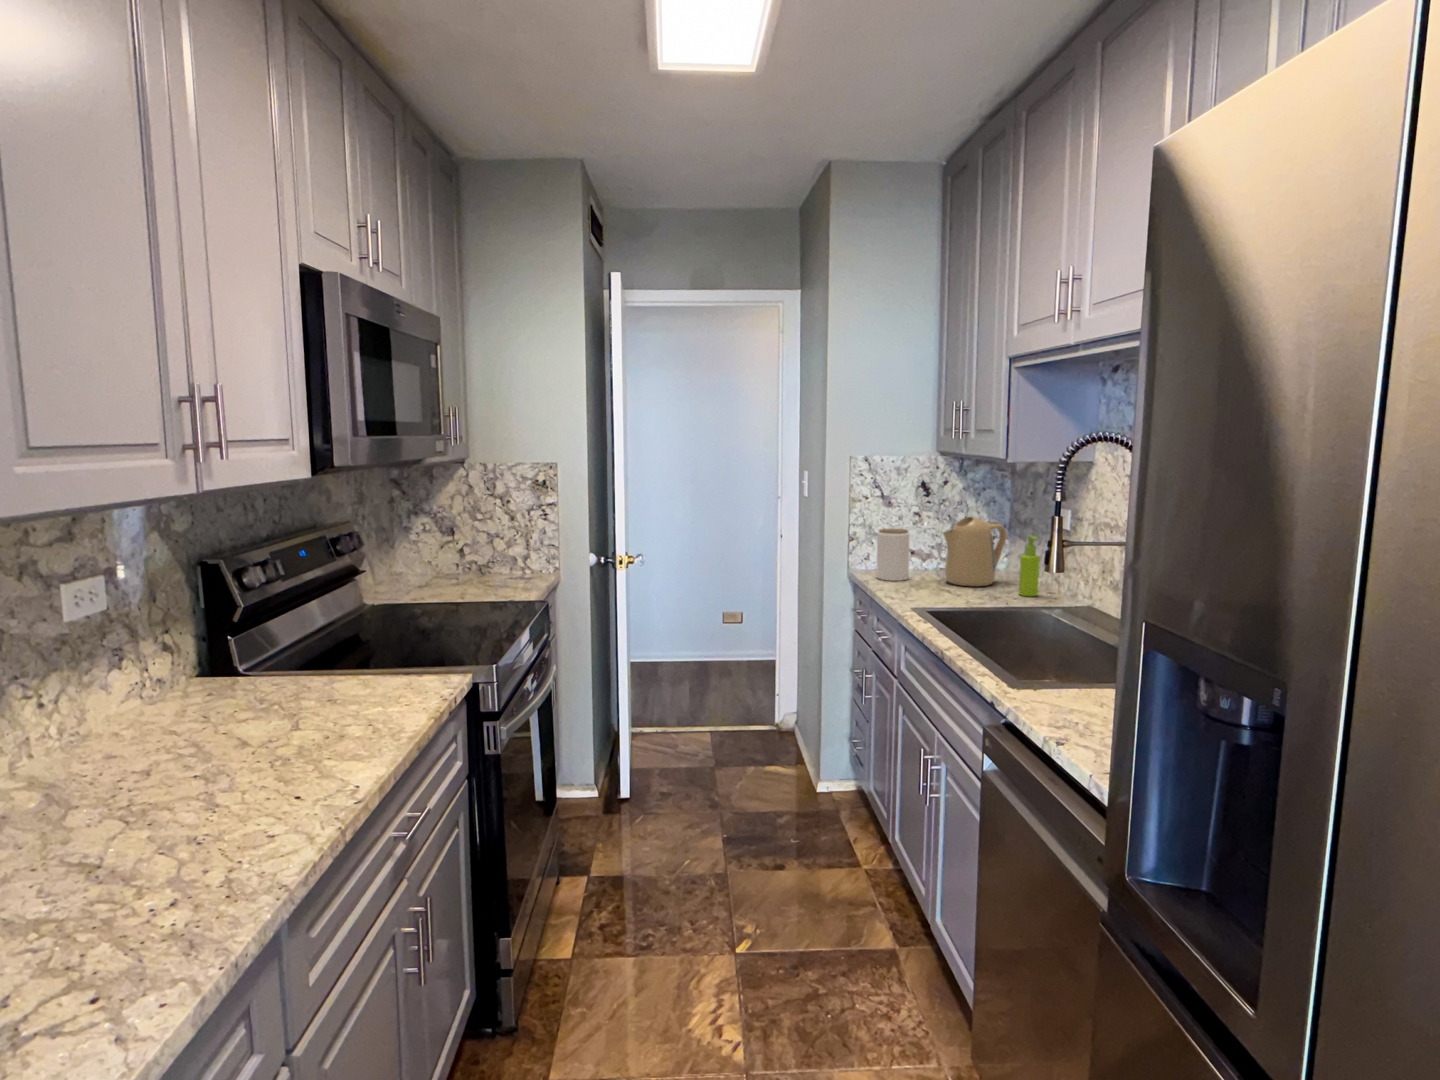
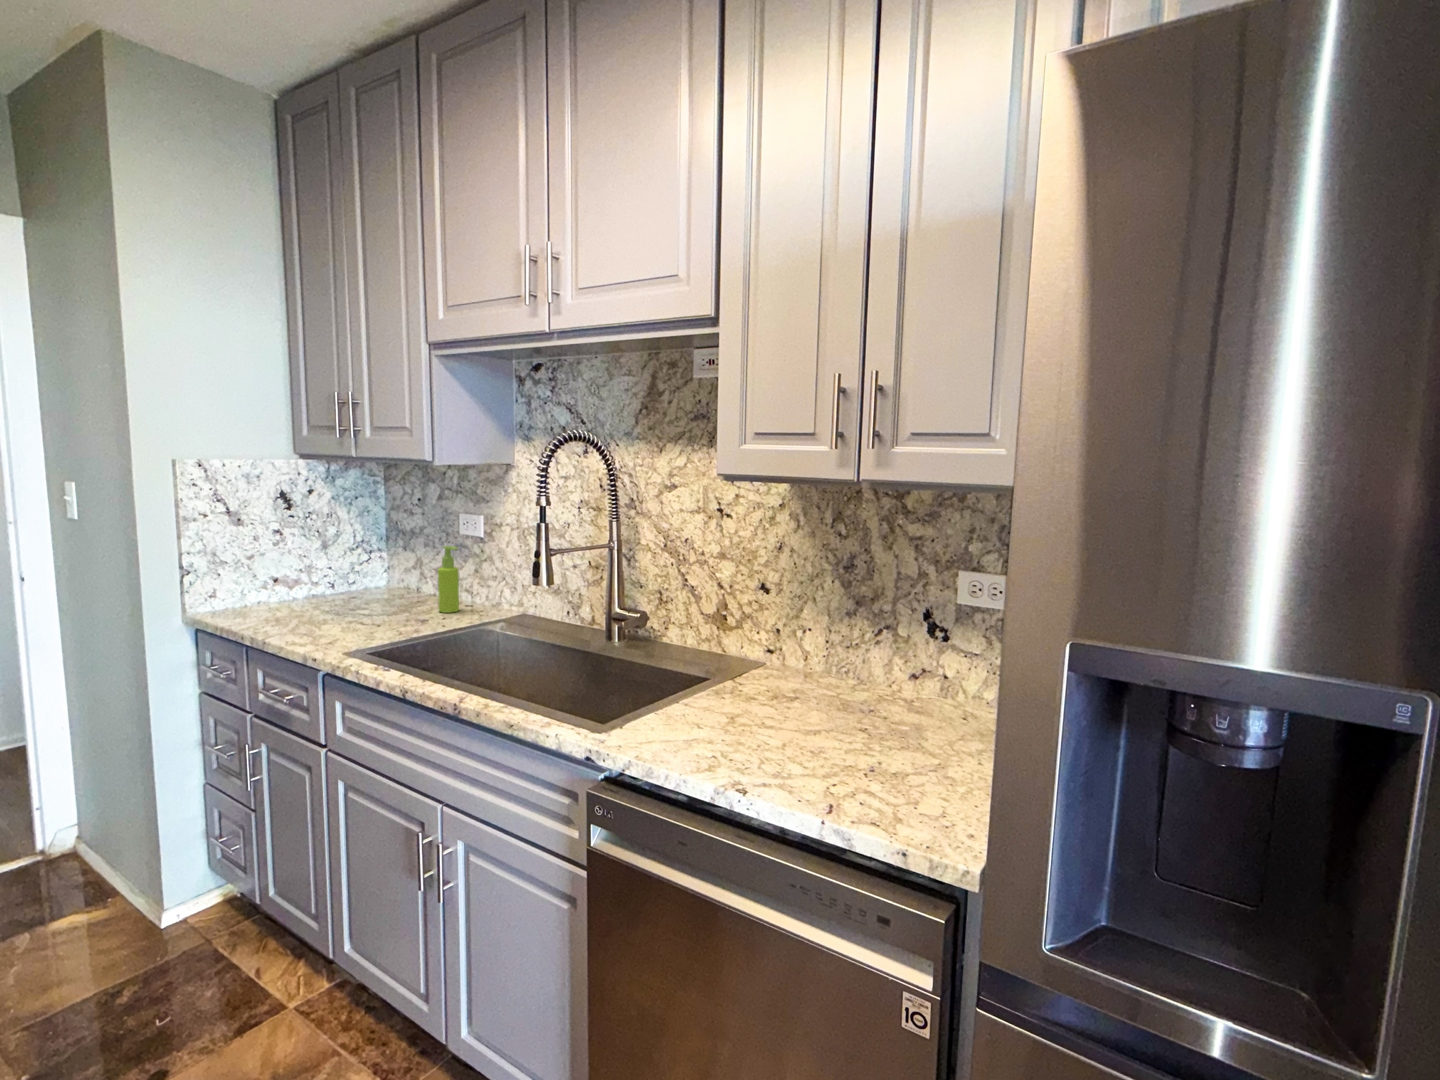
kettle: present [943,517,1007,586] -> none [334,530,404,613]
jar: present [876,529,910,581] -> none [236,553,288,622]

